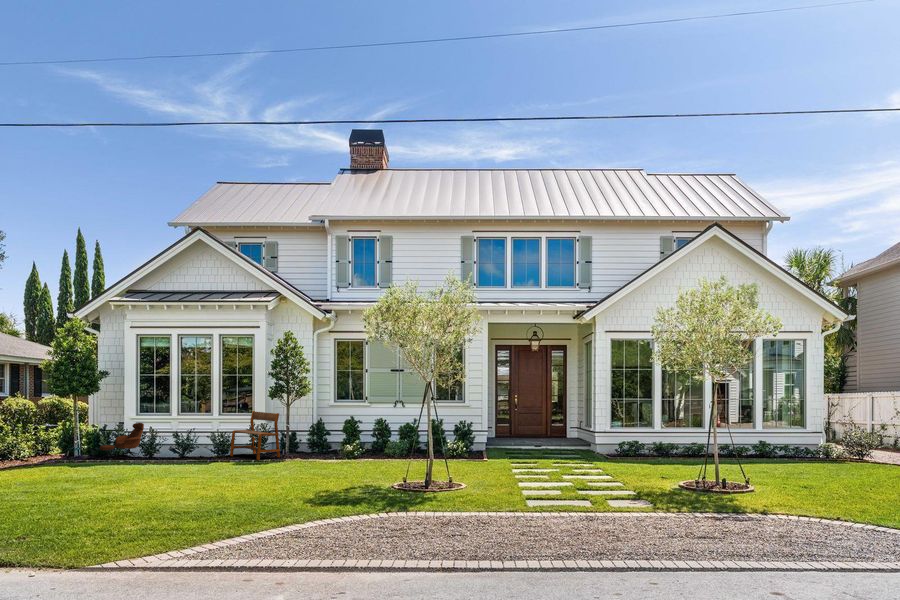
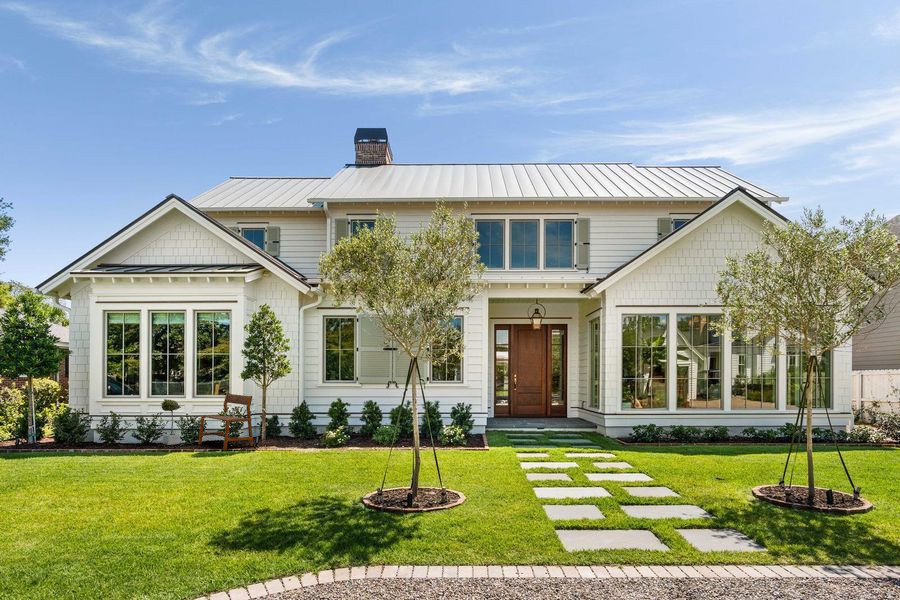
potted tree: none [196,416,213,456] -> present [161,399,181,445]
lounge chair: present [100,423,144,458] -> none [43,407,103,449]

